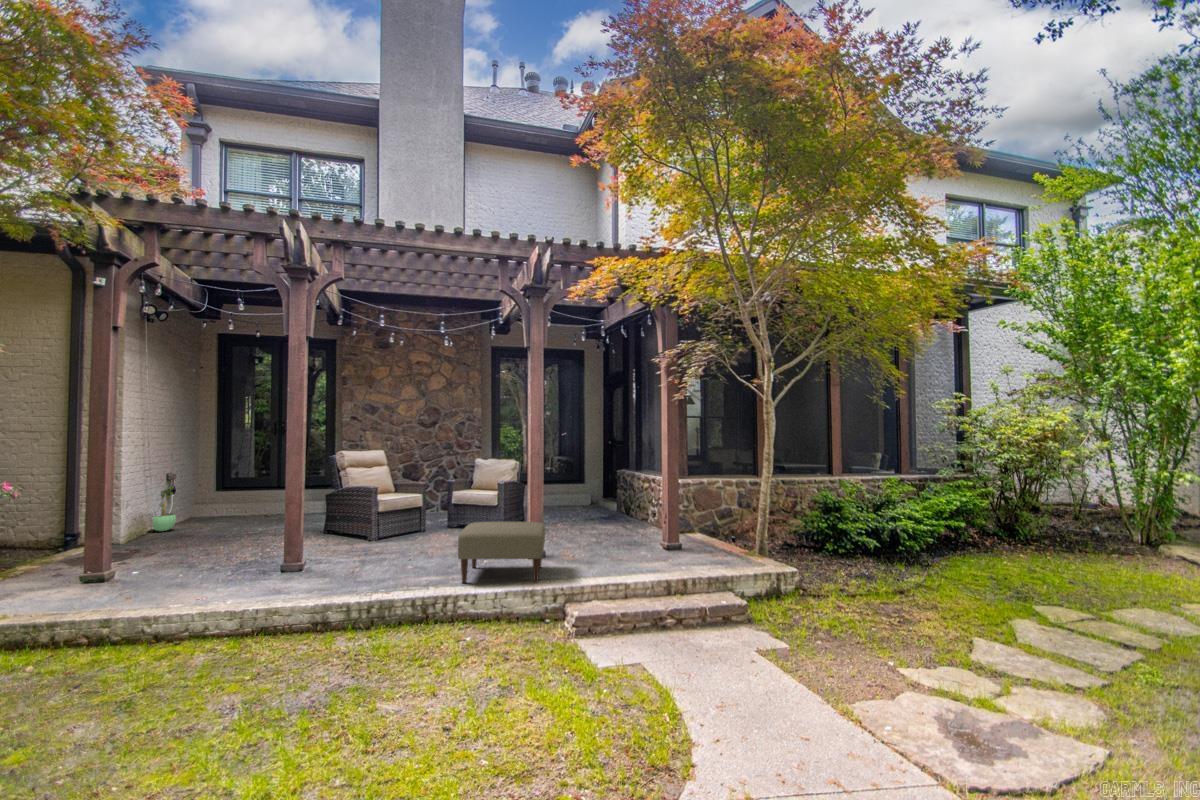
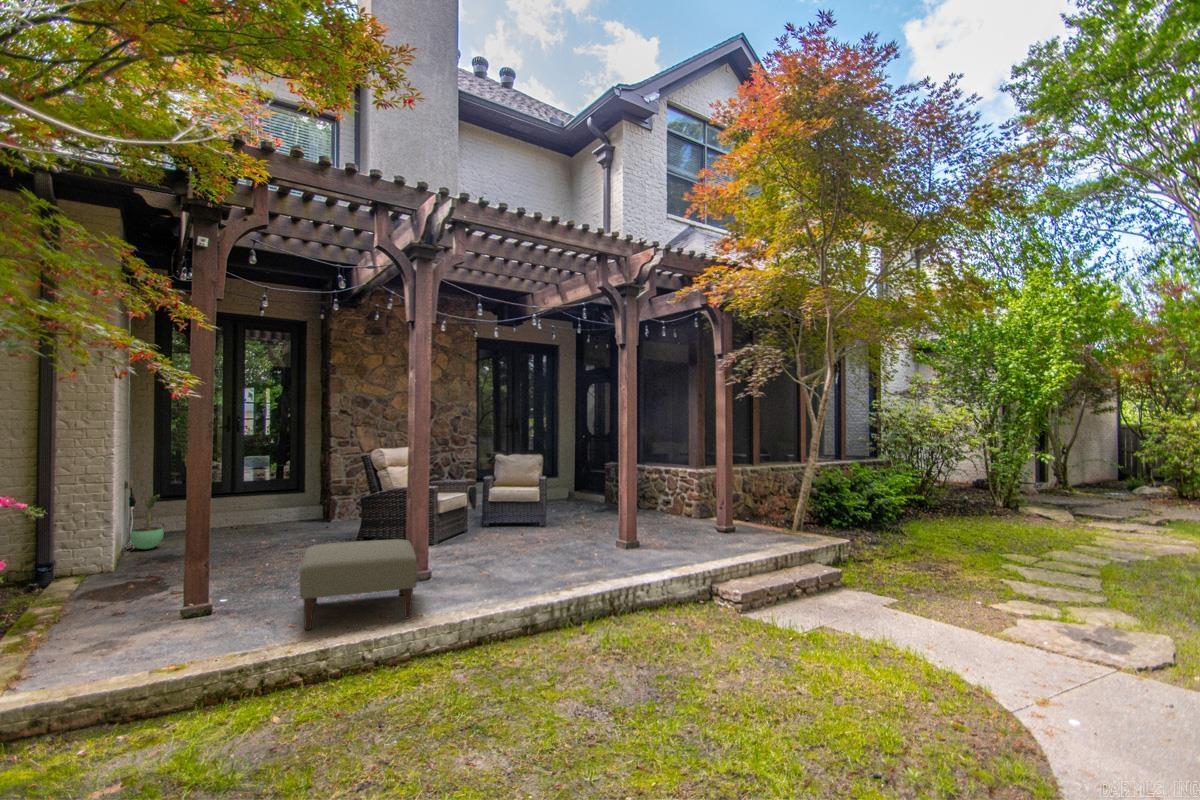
ottoman: present [458,522,545,583] -> present [300,539,417,630]

